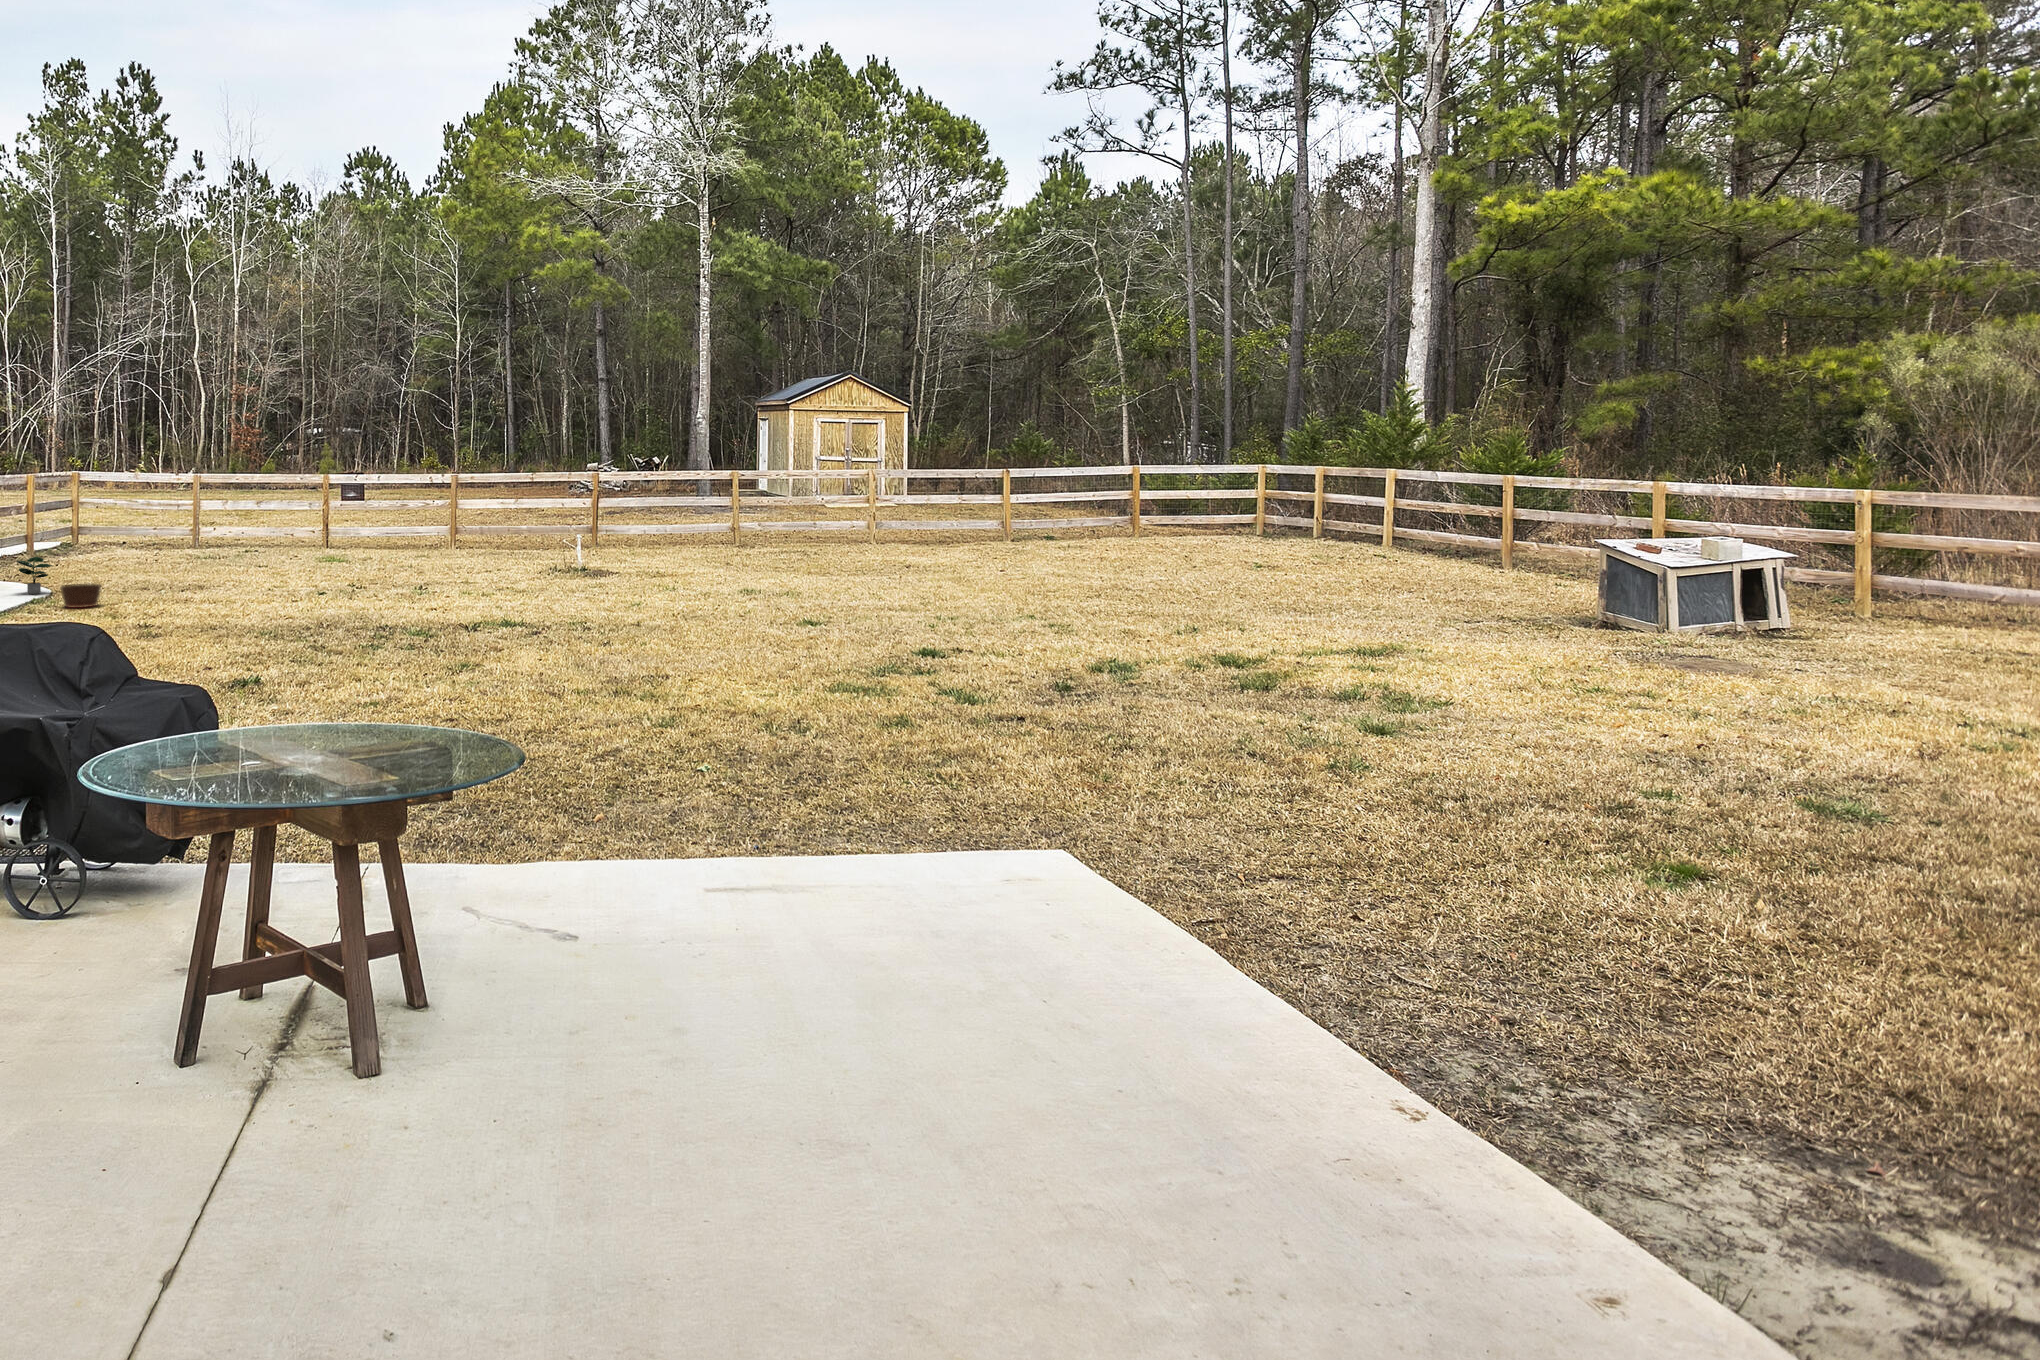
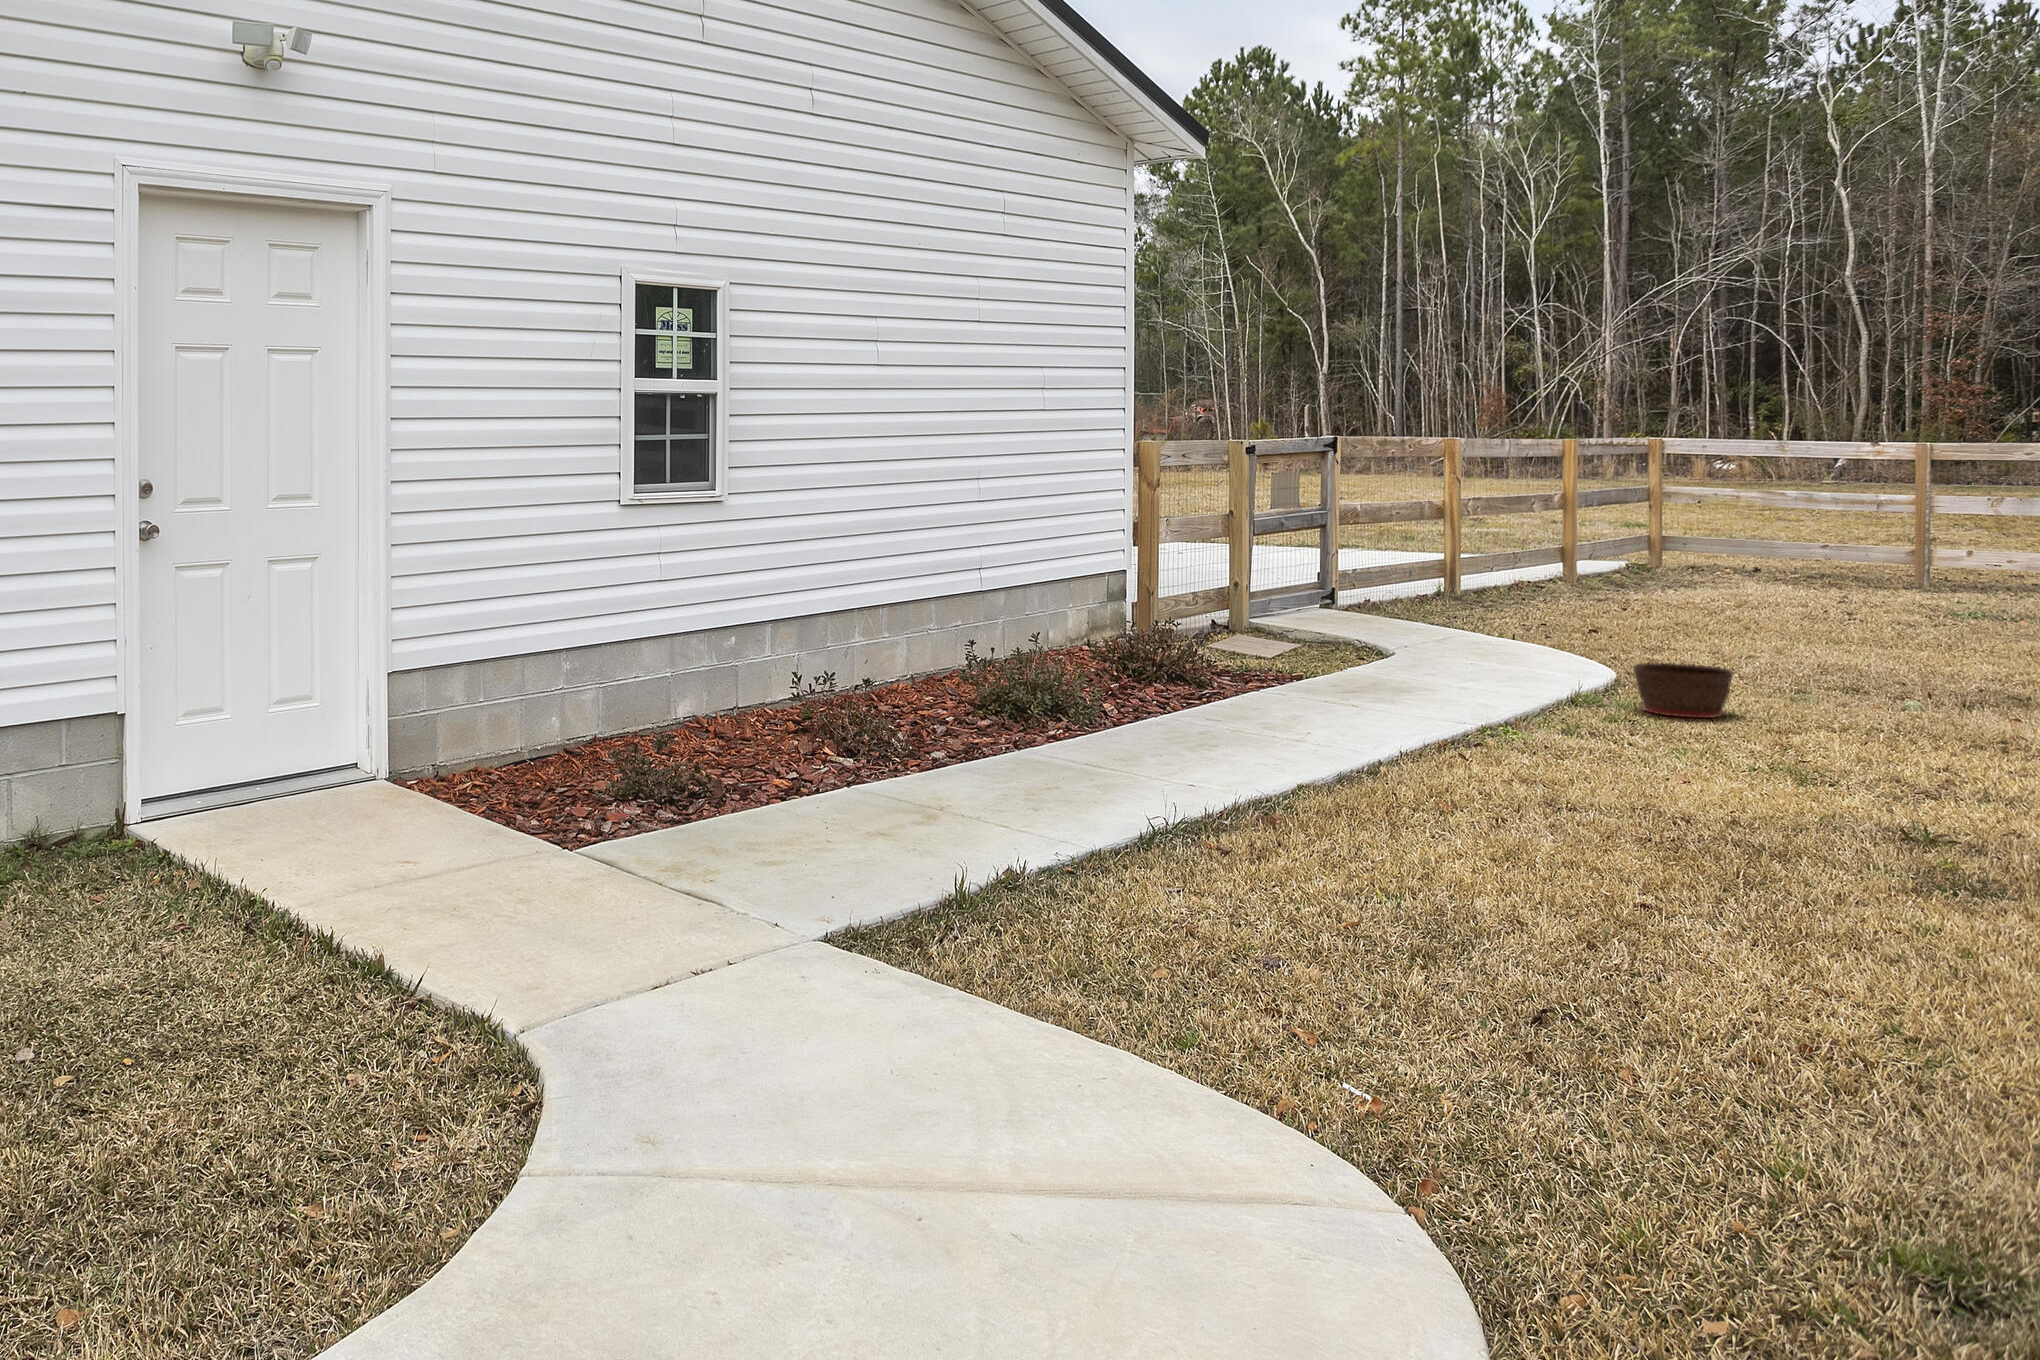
potted plant: present [17,557,52,594] -> none [1538,595,1617,668]

